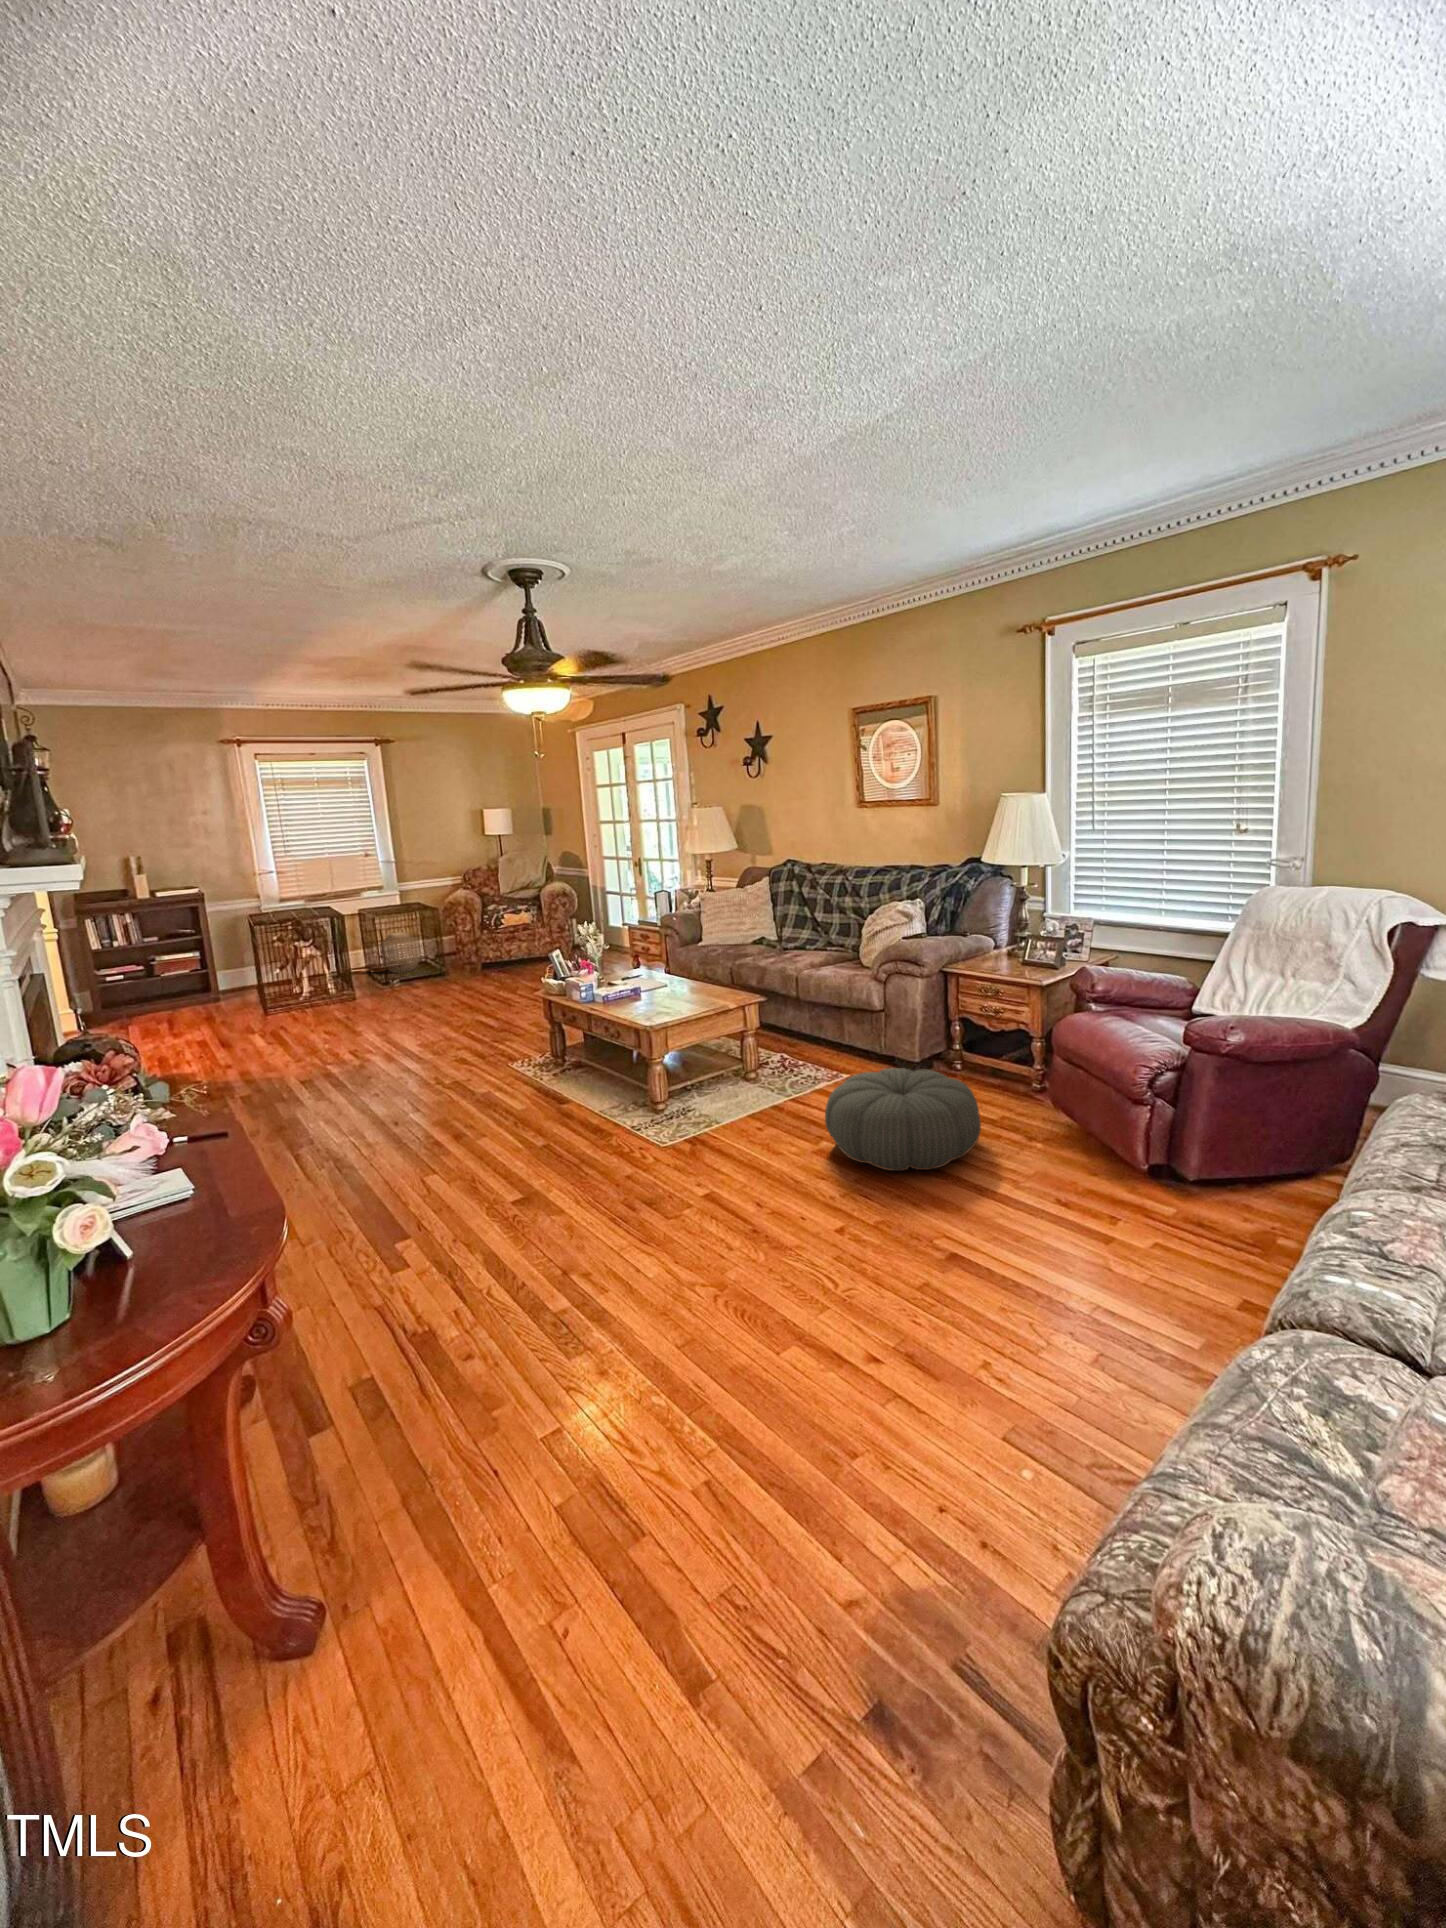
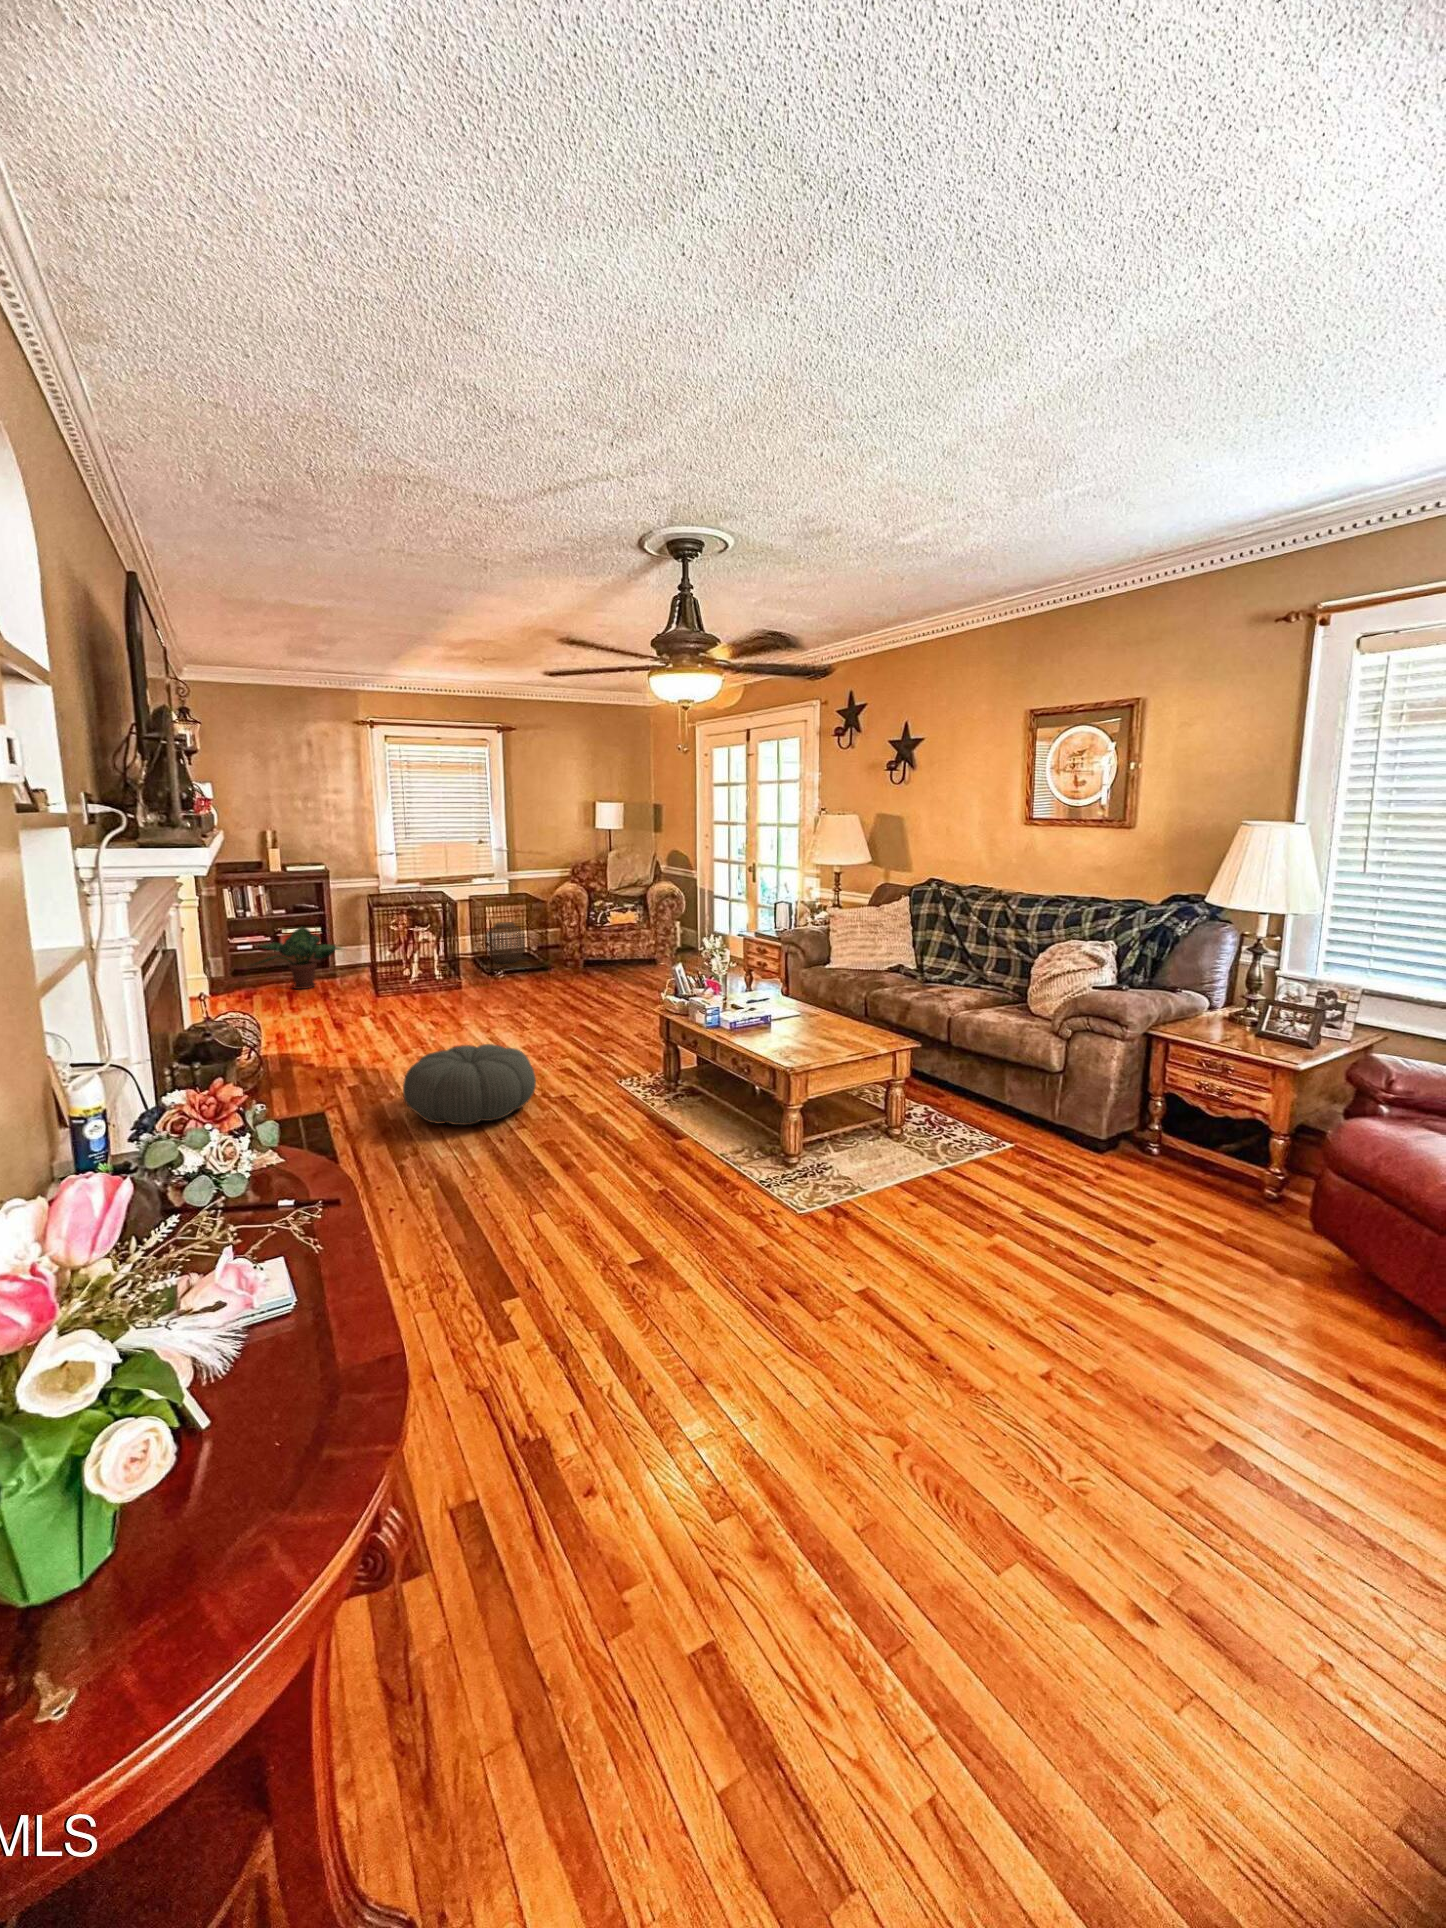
potted plant: none [120,950,232,1015] -> present [254,927,343,989]
pouf: present [825,1068,981,1171] -> present [403,1044,536,1125]

